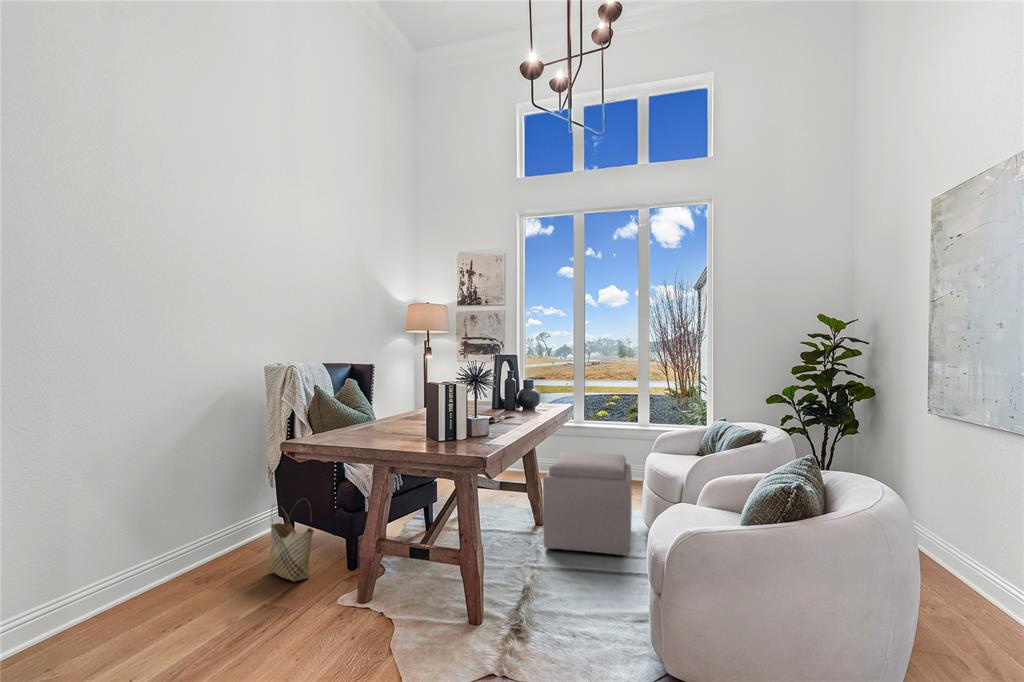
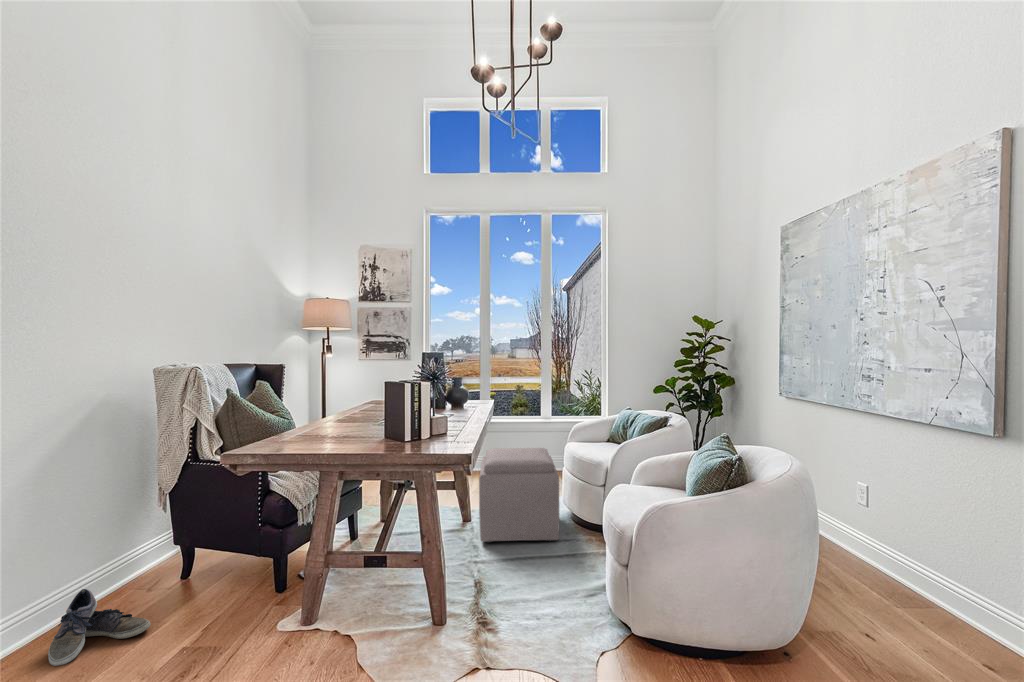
woven basket: present [267,499,314,581] -> none [195,520,251,609]
shoe: none [140,546,225,609] -> present [48,589,151,666]

